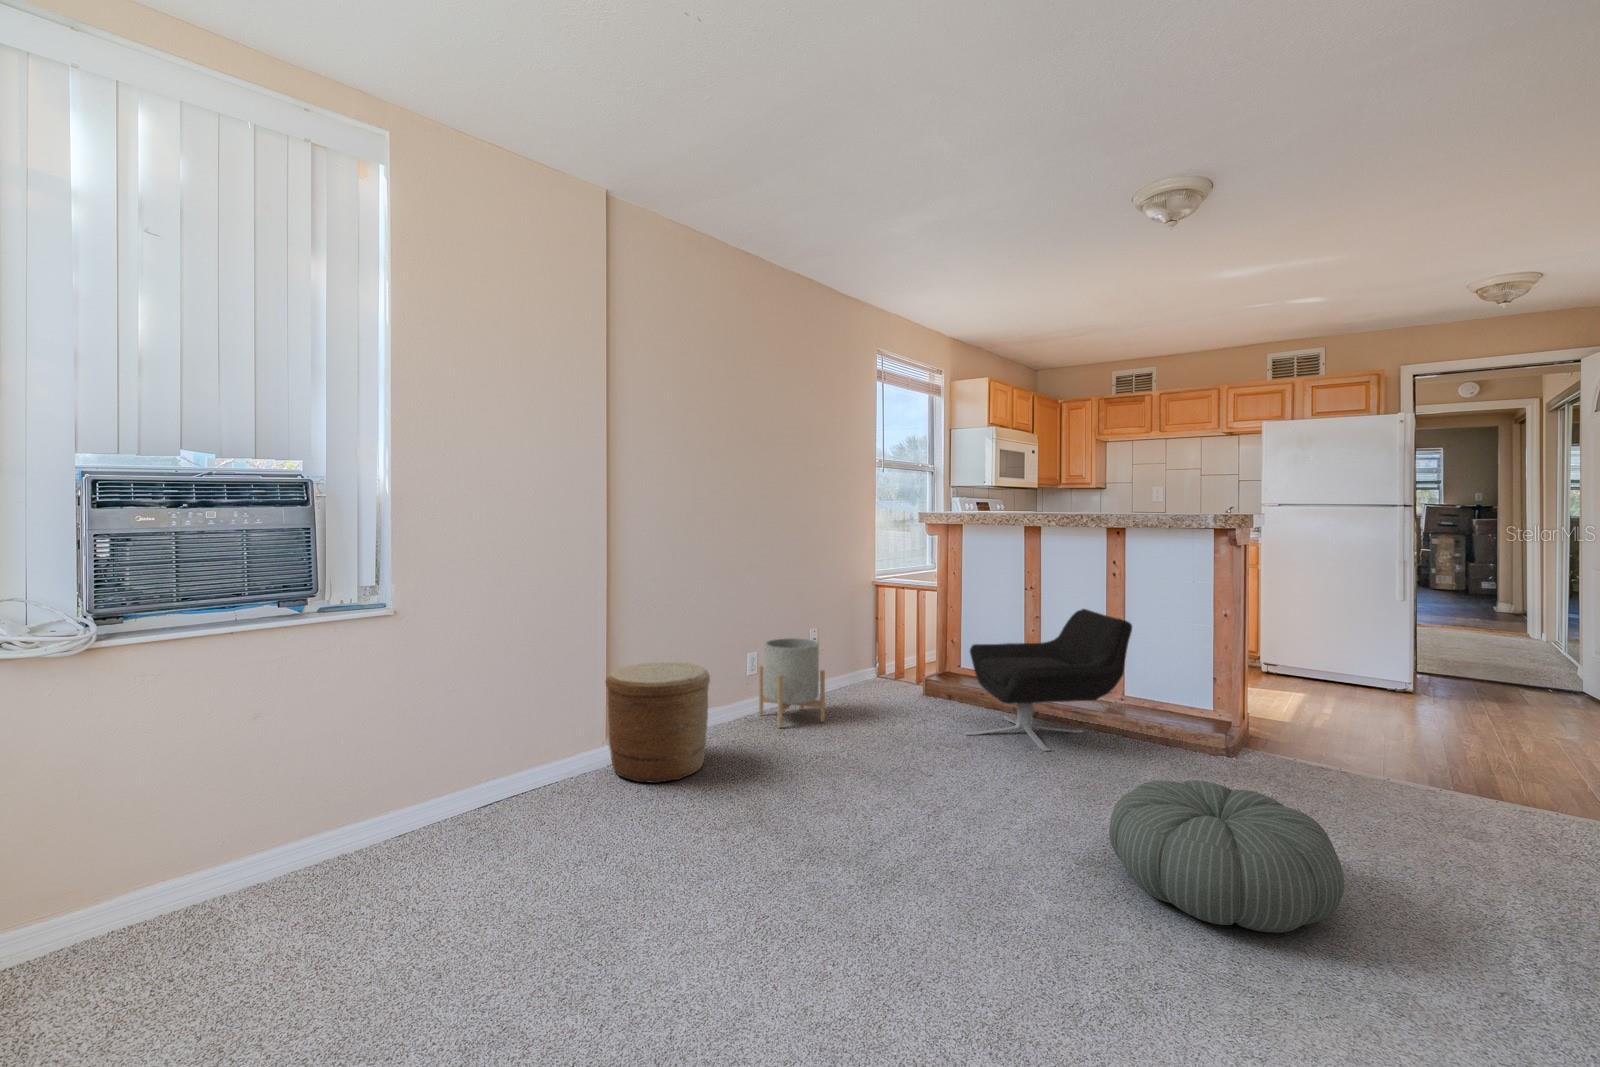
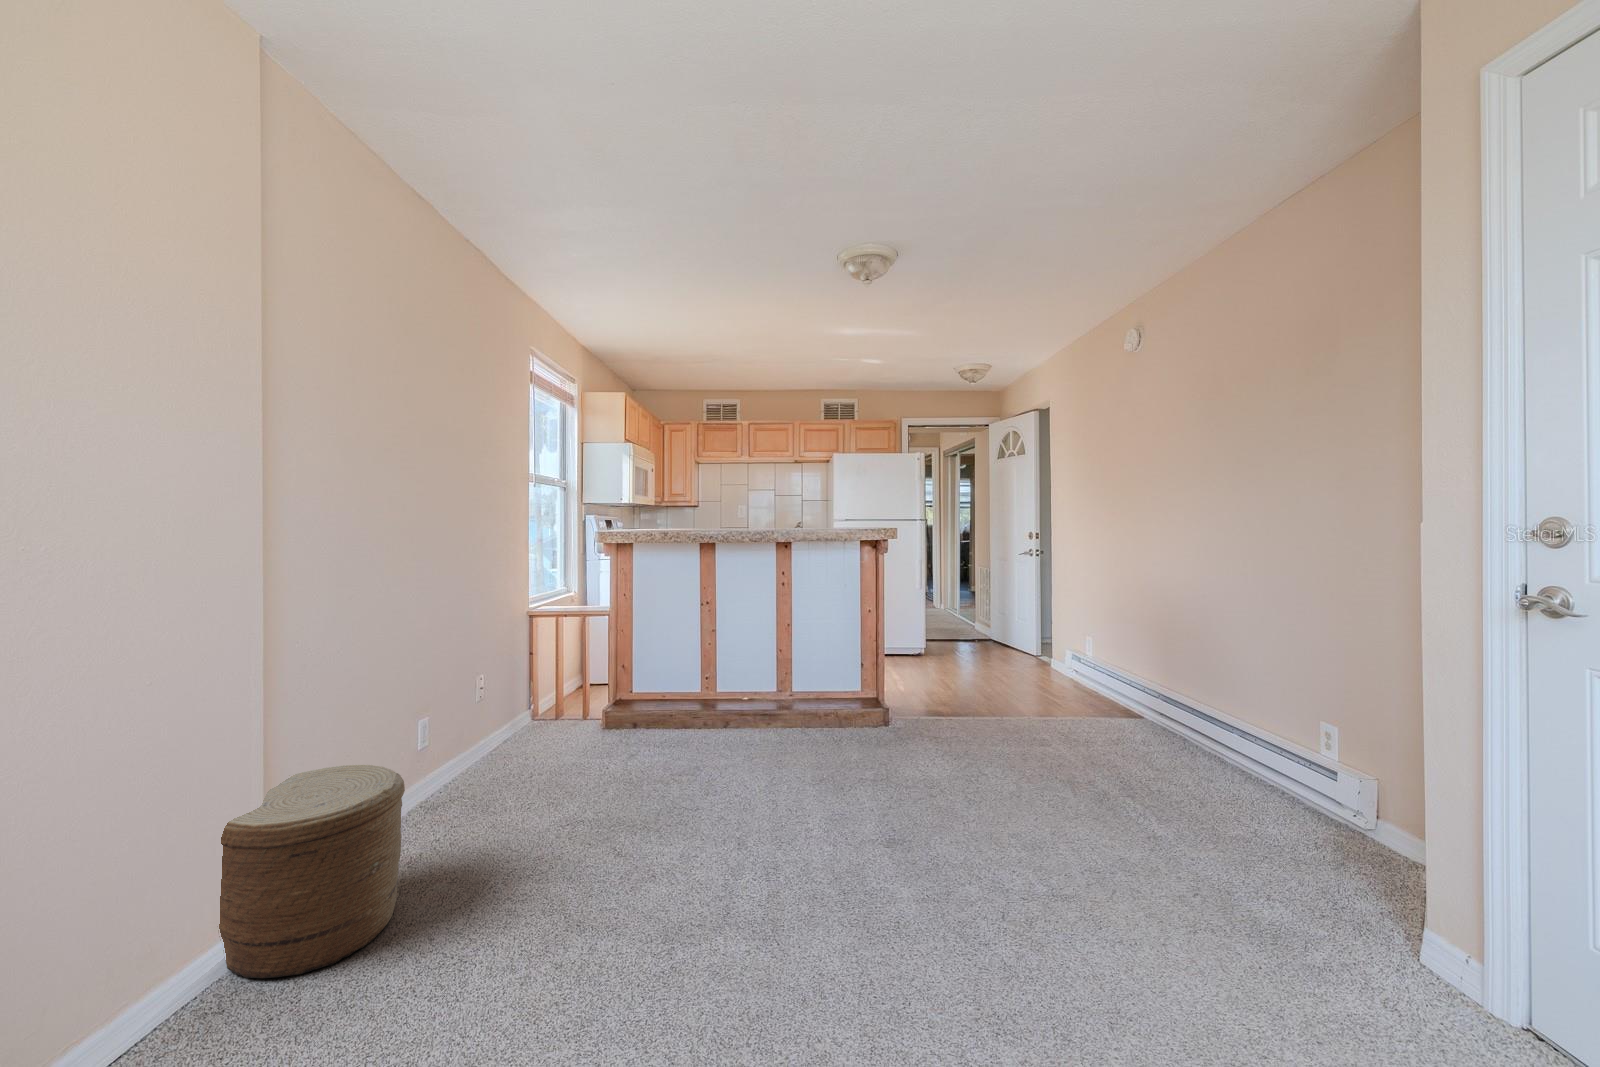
lounge chair: present [965,609,1132,751] -> none [662,620,814,764]
planter: present [759,638,825,728] -> none [416,693,515,815]
pouf: present [1109,780,1344,933] -> none [896,761,1061,882]

